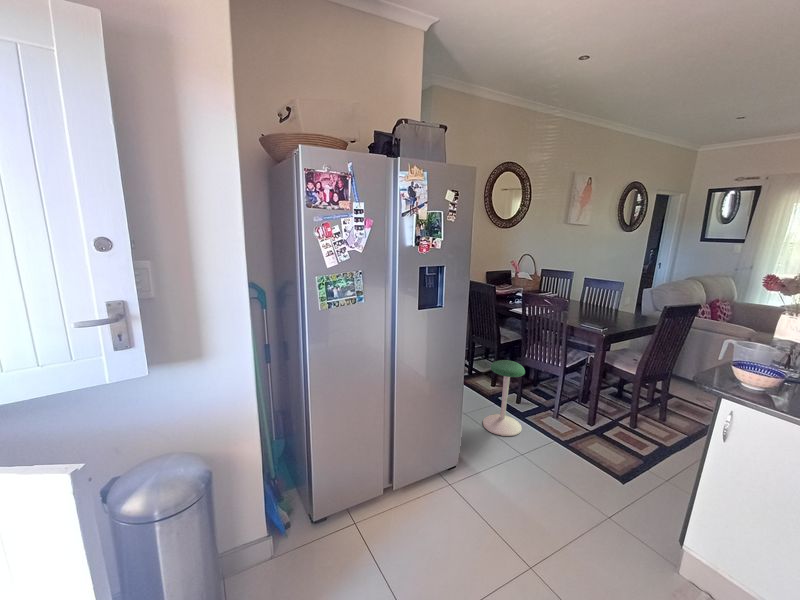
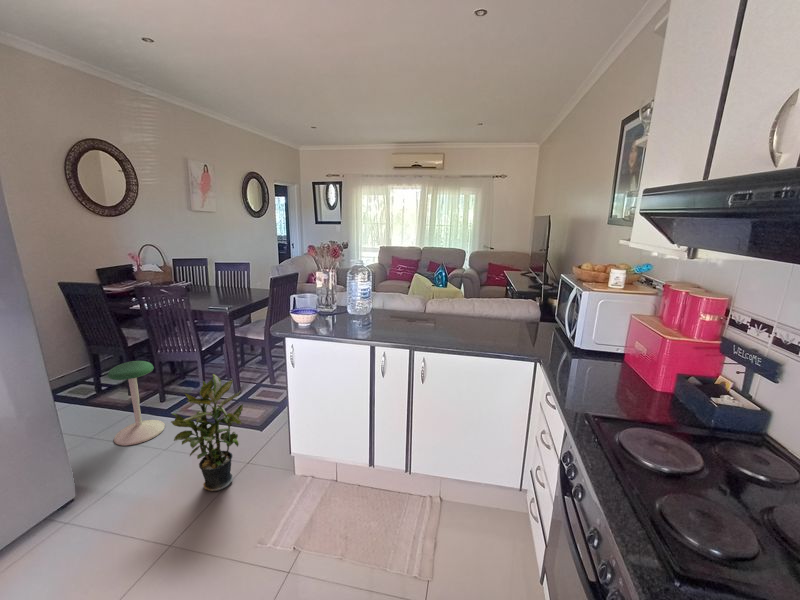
potted plant: none [548,404,627,534] -> present [171,374,243,491]

